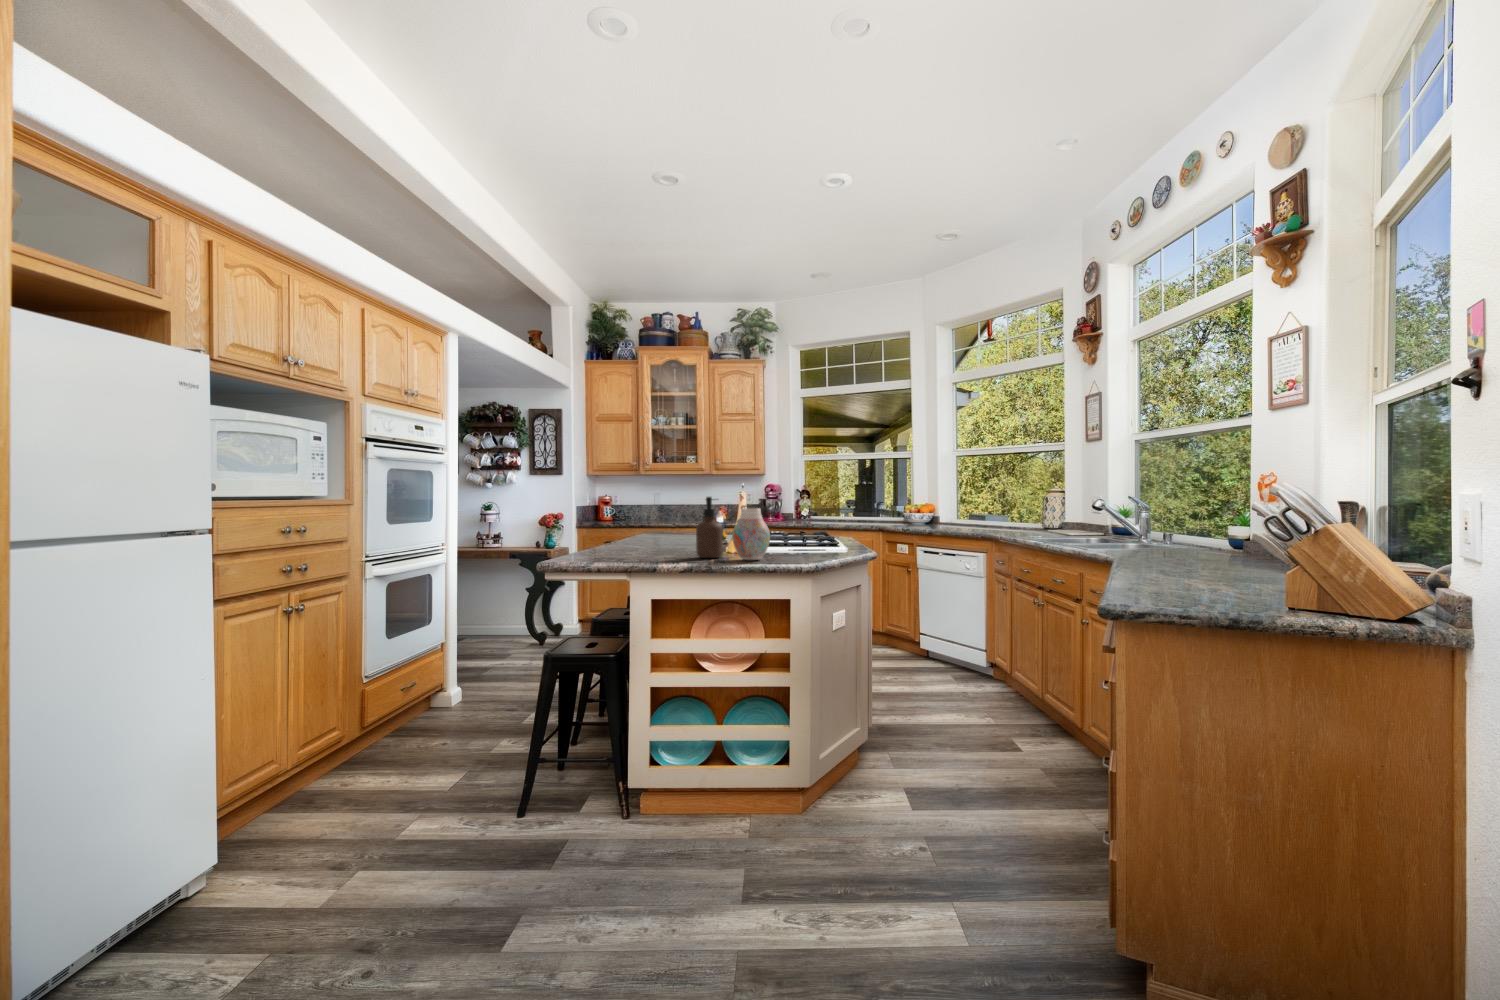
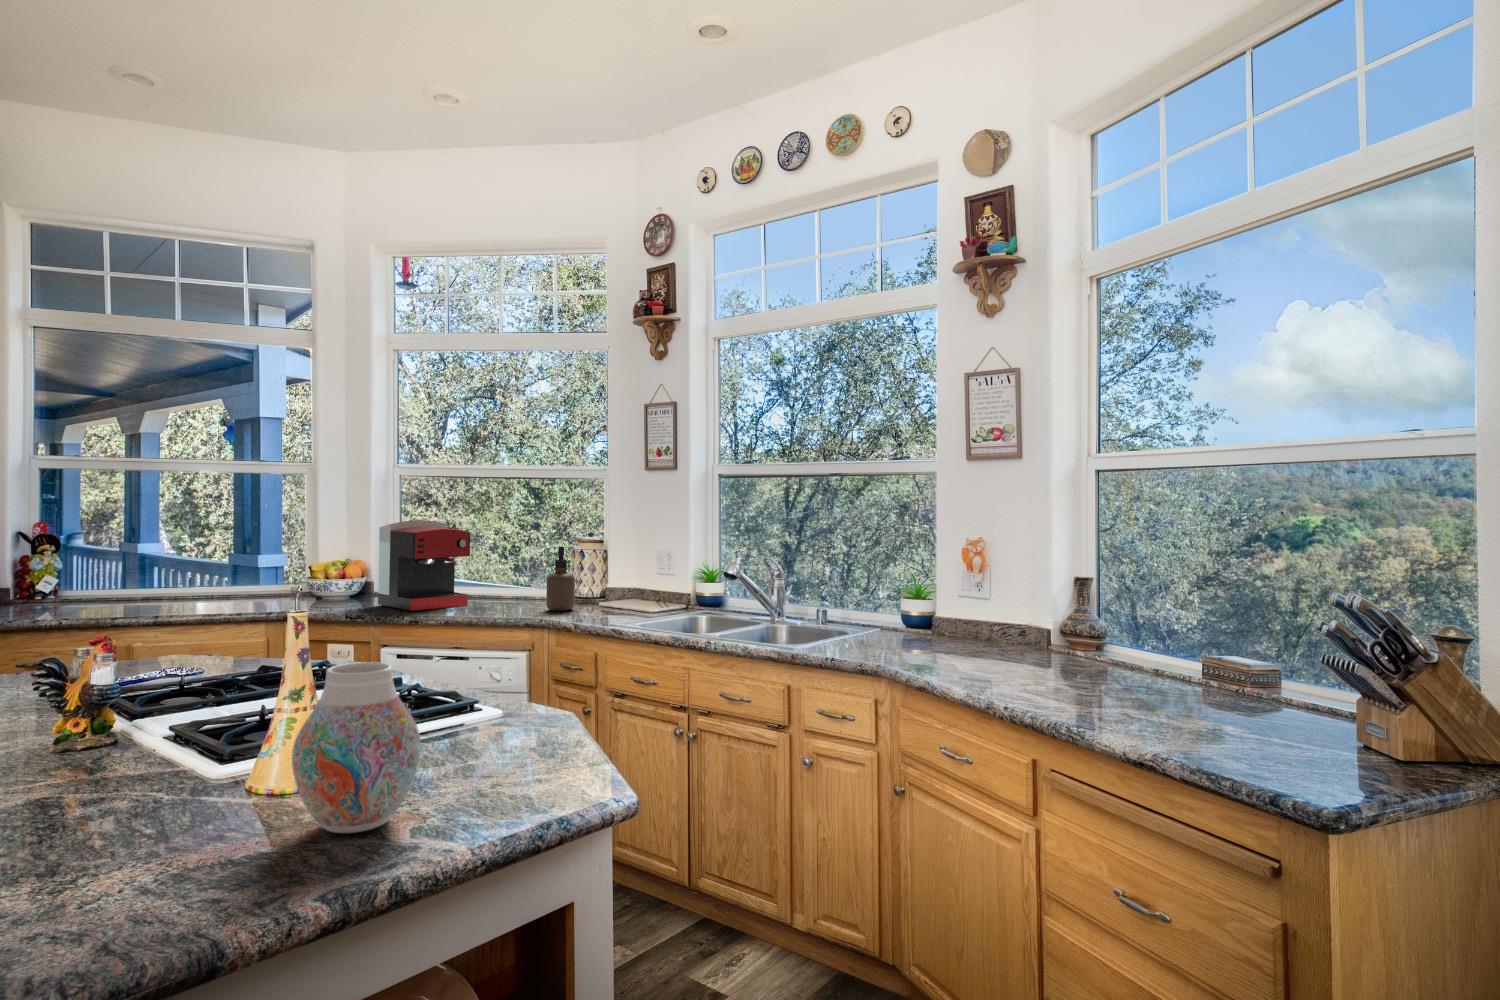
coffee maker: none [929,480,974,529] -> present [378,520,470,611]
soap dispenser: present [696,497,723,558] -> present [546,547,575,611]

